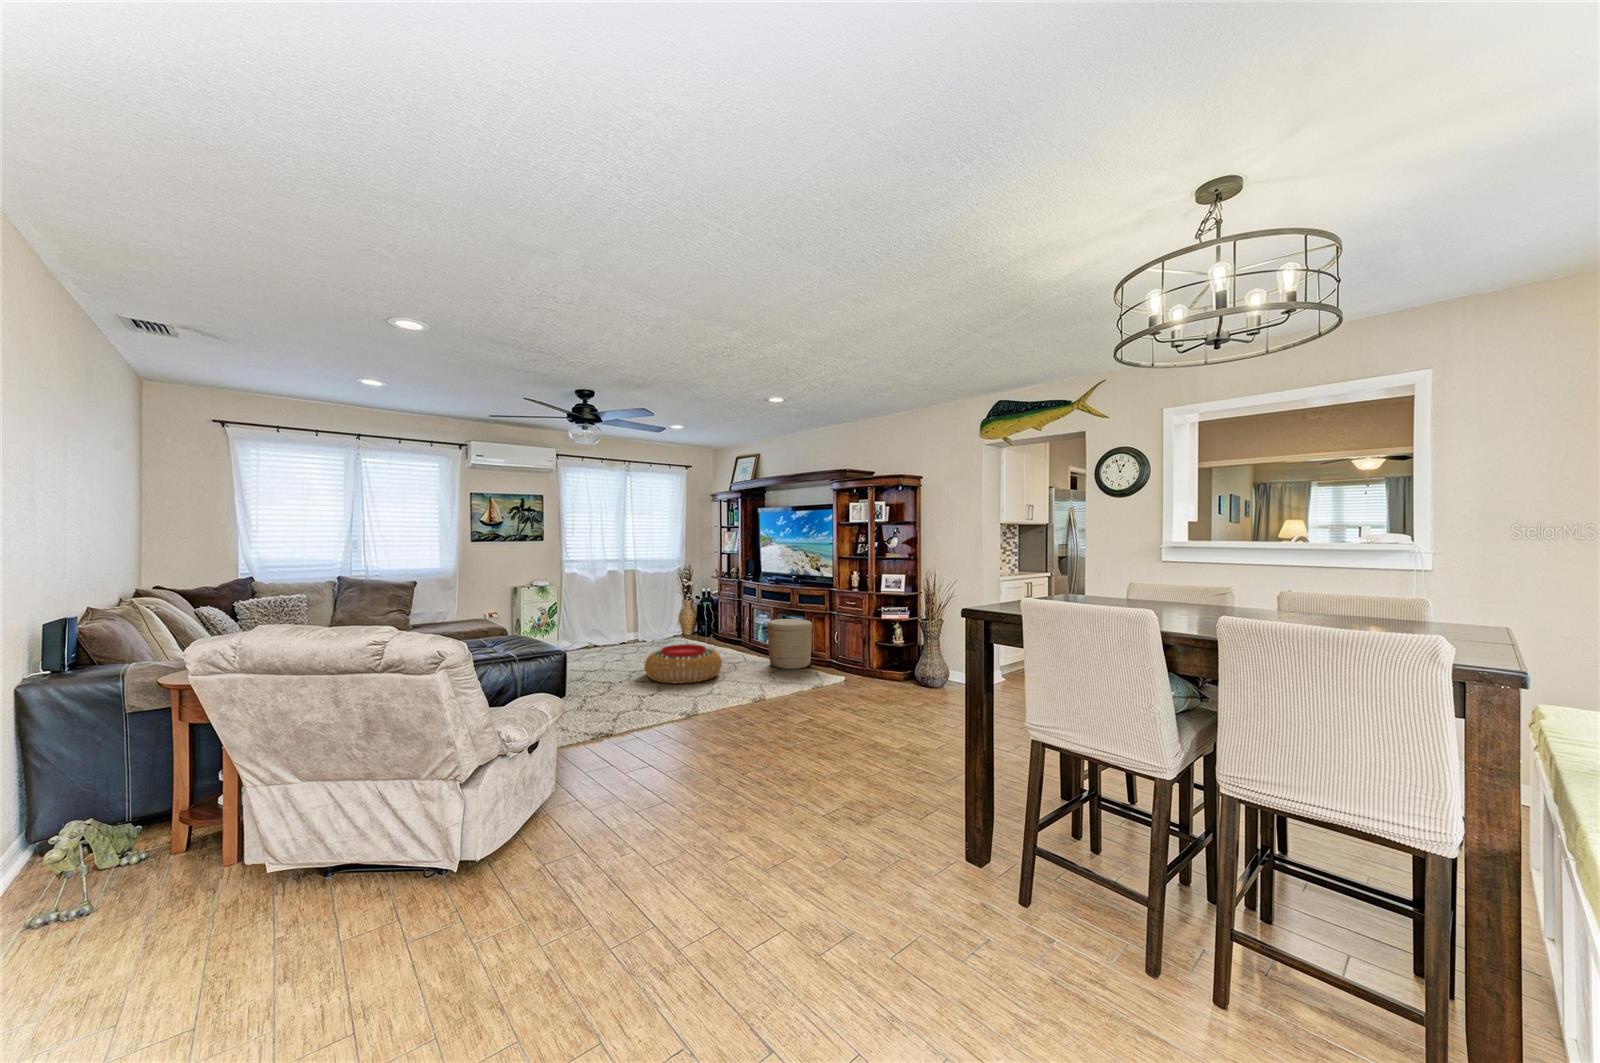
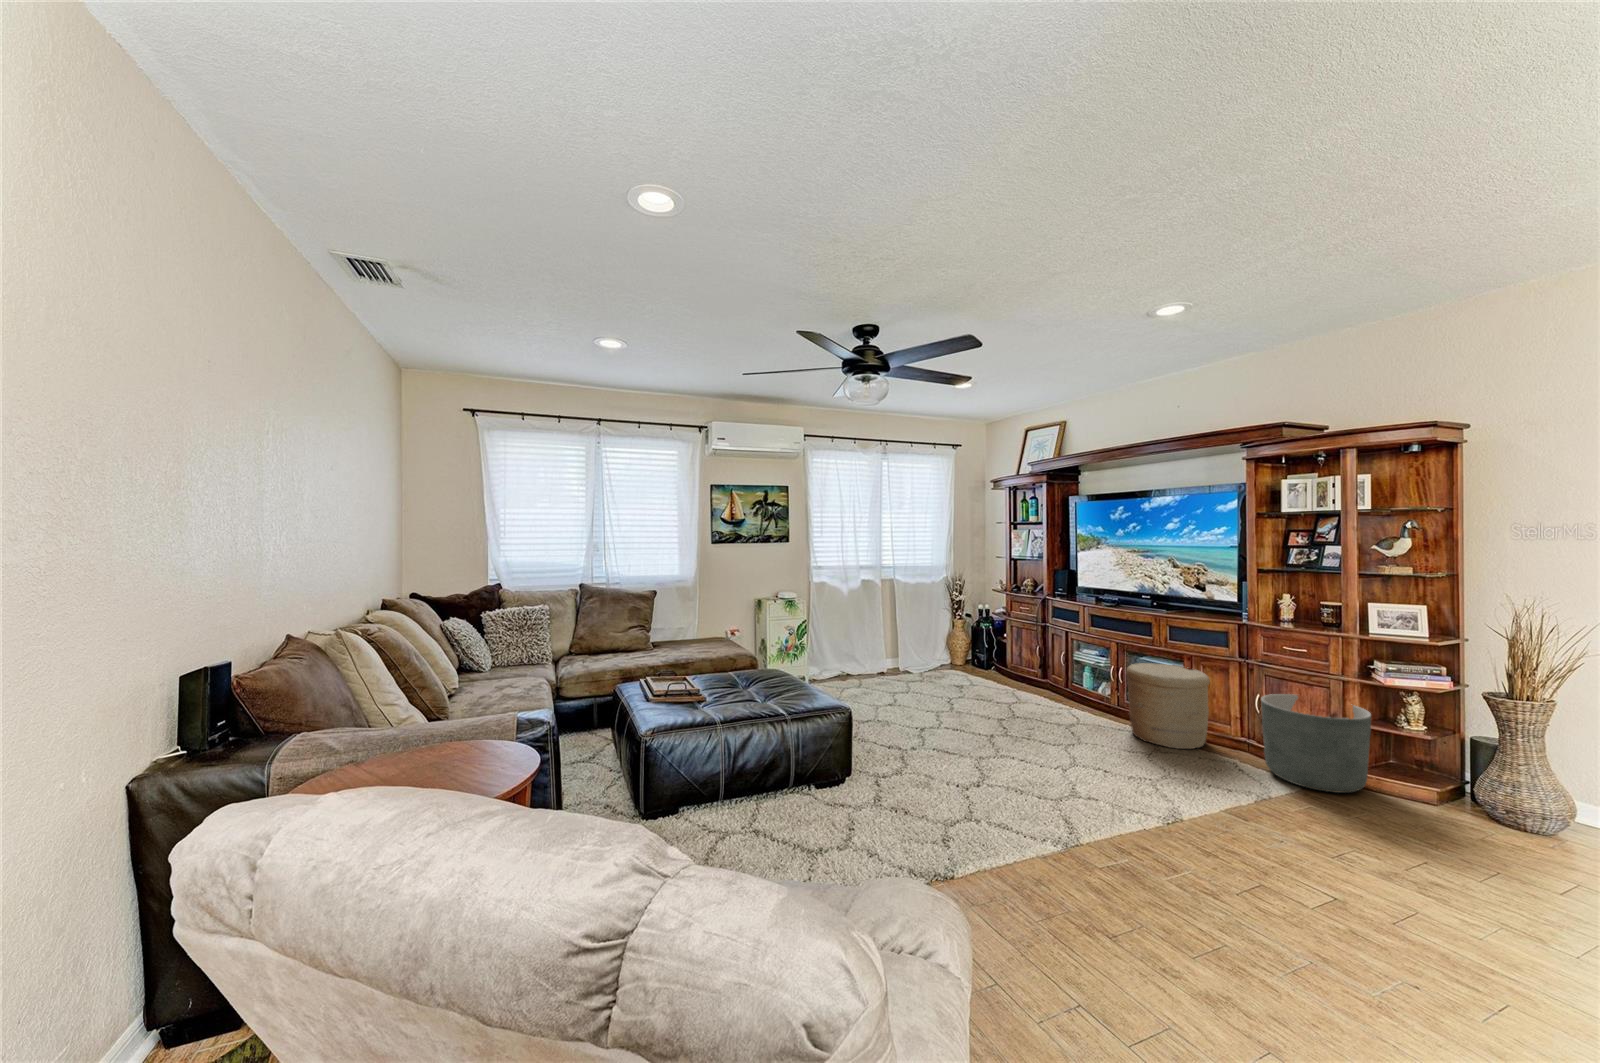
planter: none [825,630,873,680] -> present [1261,694,1371,793]
pouf: present [644,644,722,684] -> none [951,698,1074,768]

